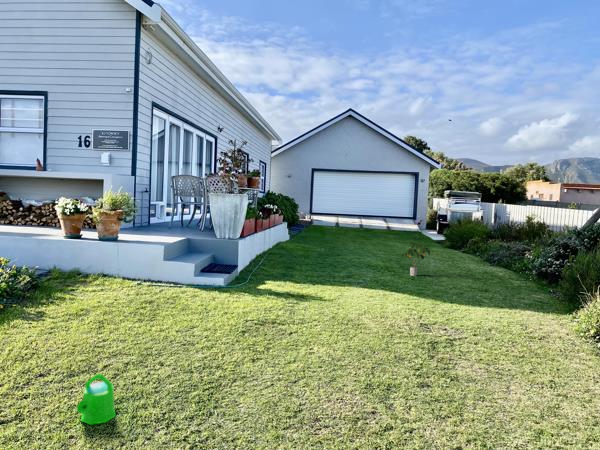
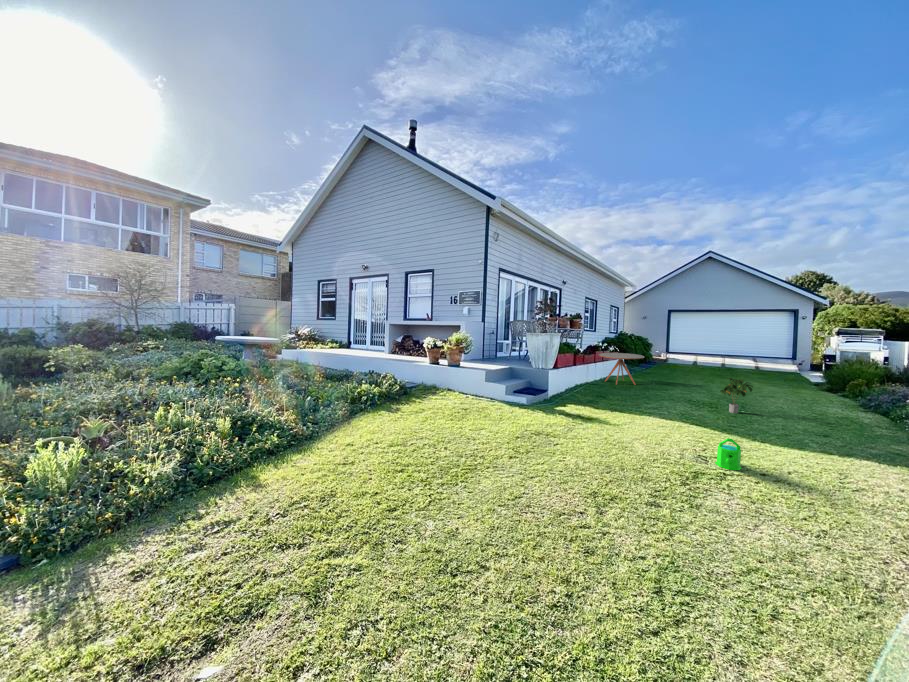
round table: none [274,216,321,254] -> present [599,353,644,385]
watering can: present [77,374,115,425] -> present [715,438,742,470]

